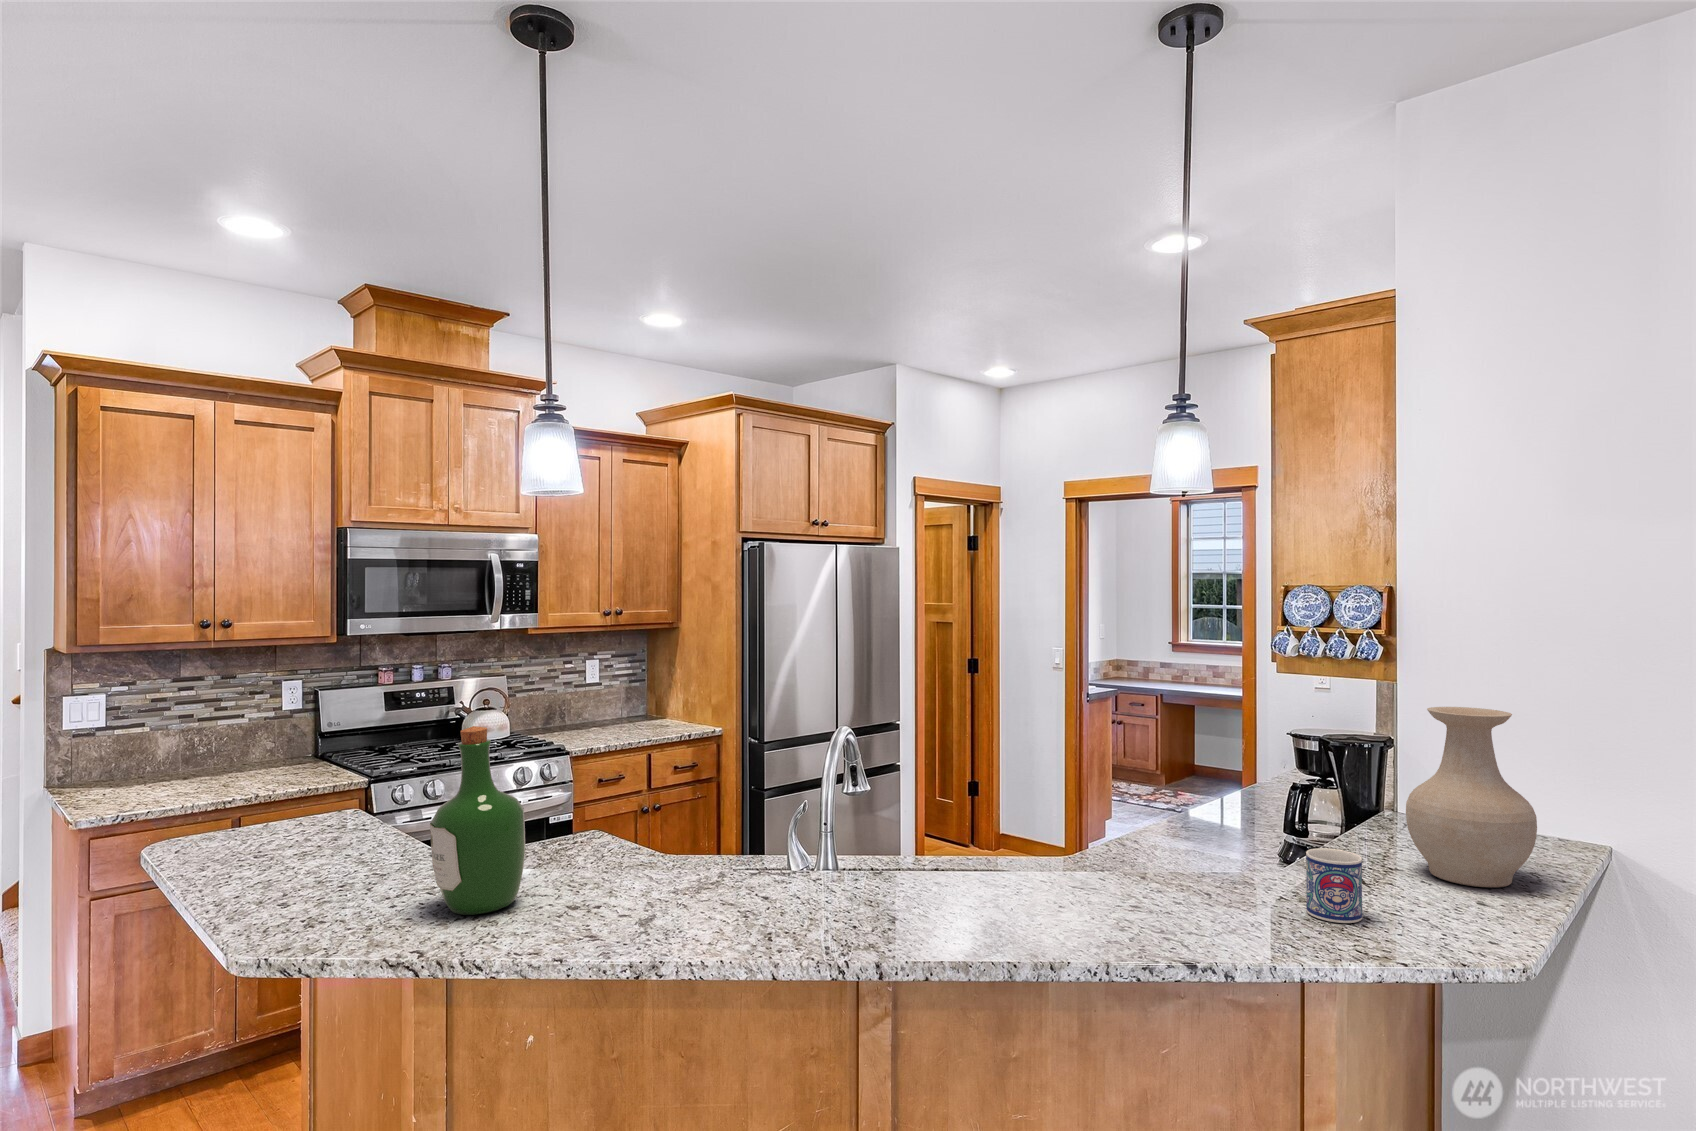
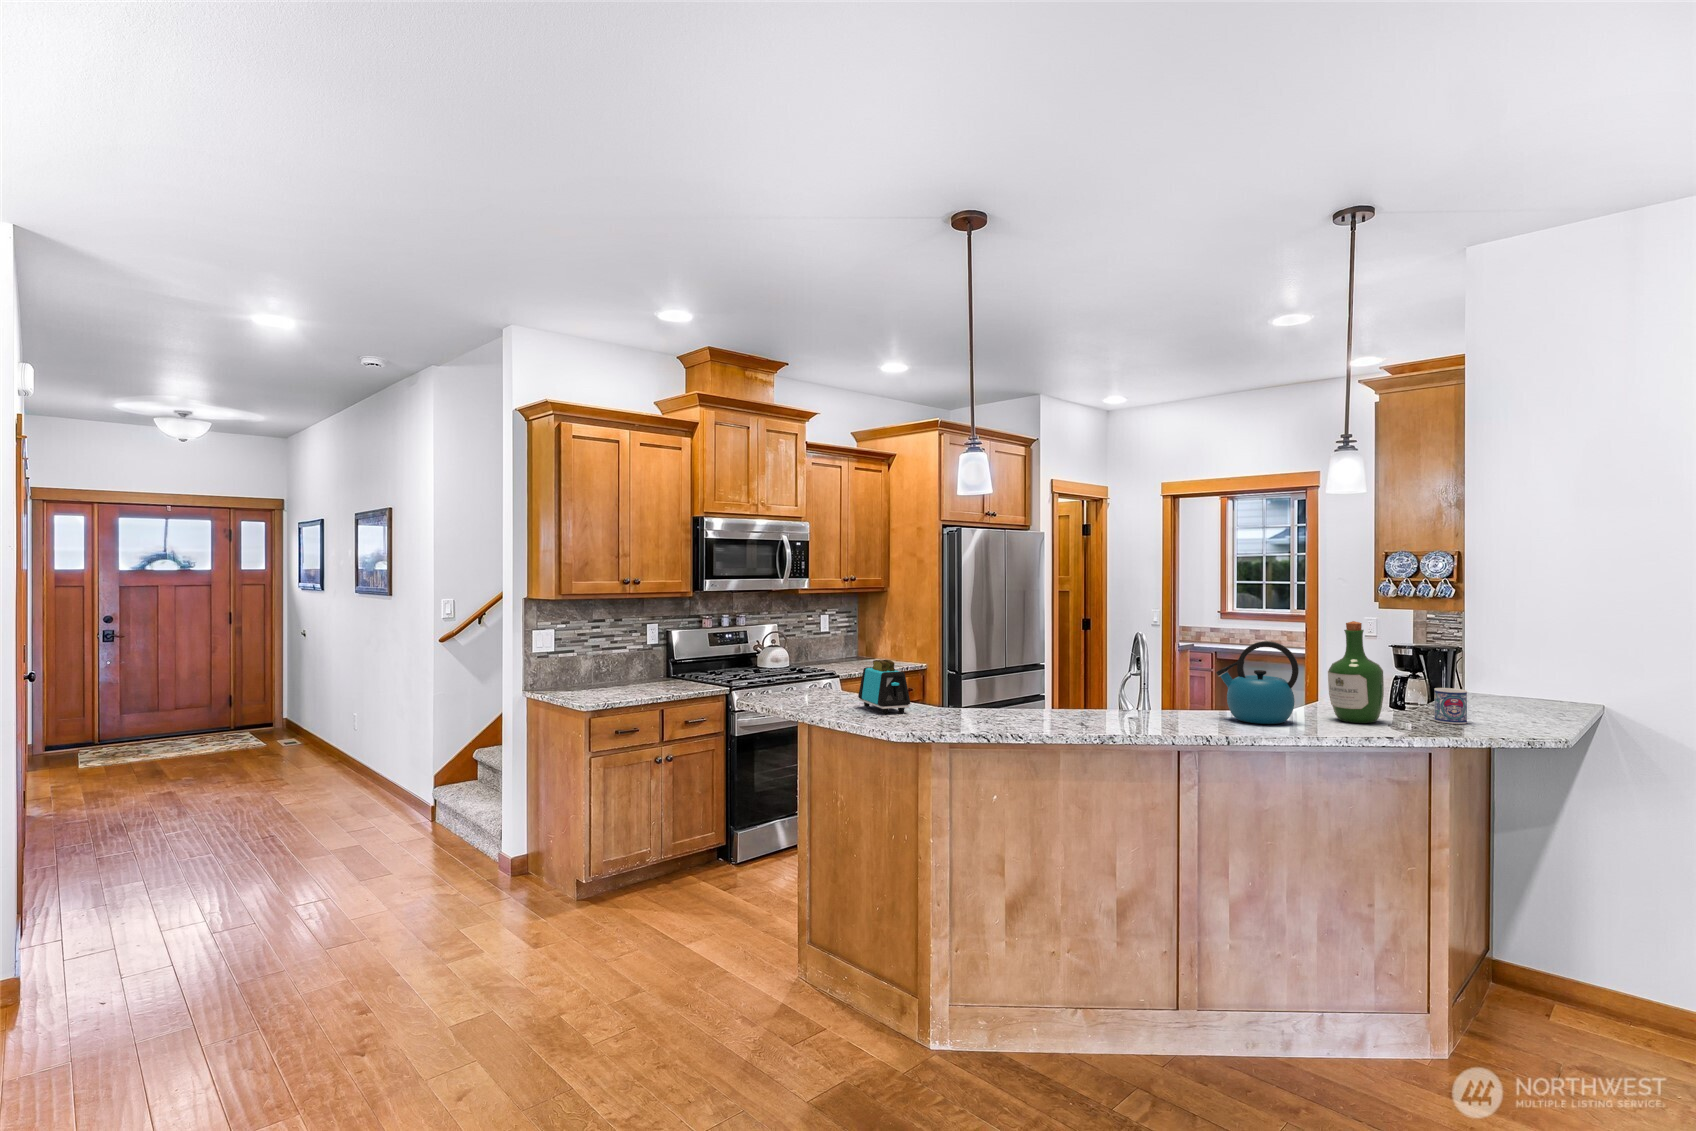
vase: present [1406,707,1537,887] -> none [1480,617,1558,714]
wine bottle: present [430,726,525,915] -> present [1328,621,1384,723]
kettle: none [917,764,1049,924] -> present [1216,641,1299,724]
toaster: none [334,781,403,885] -> present [858,660,910,714]

